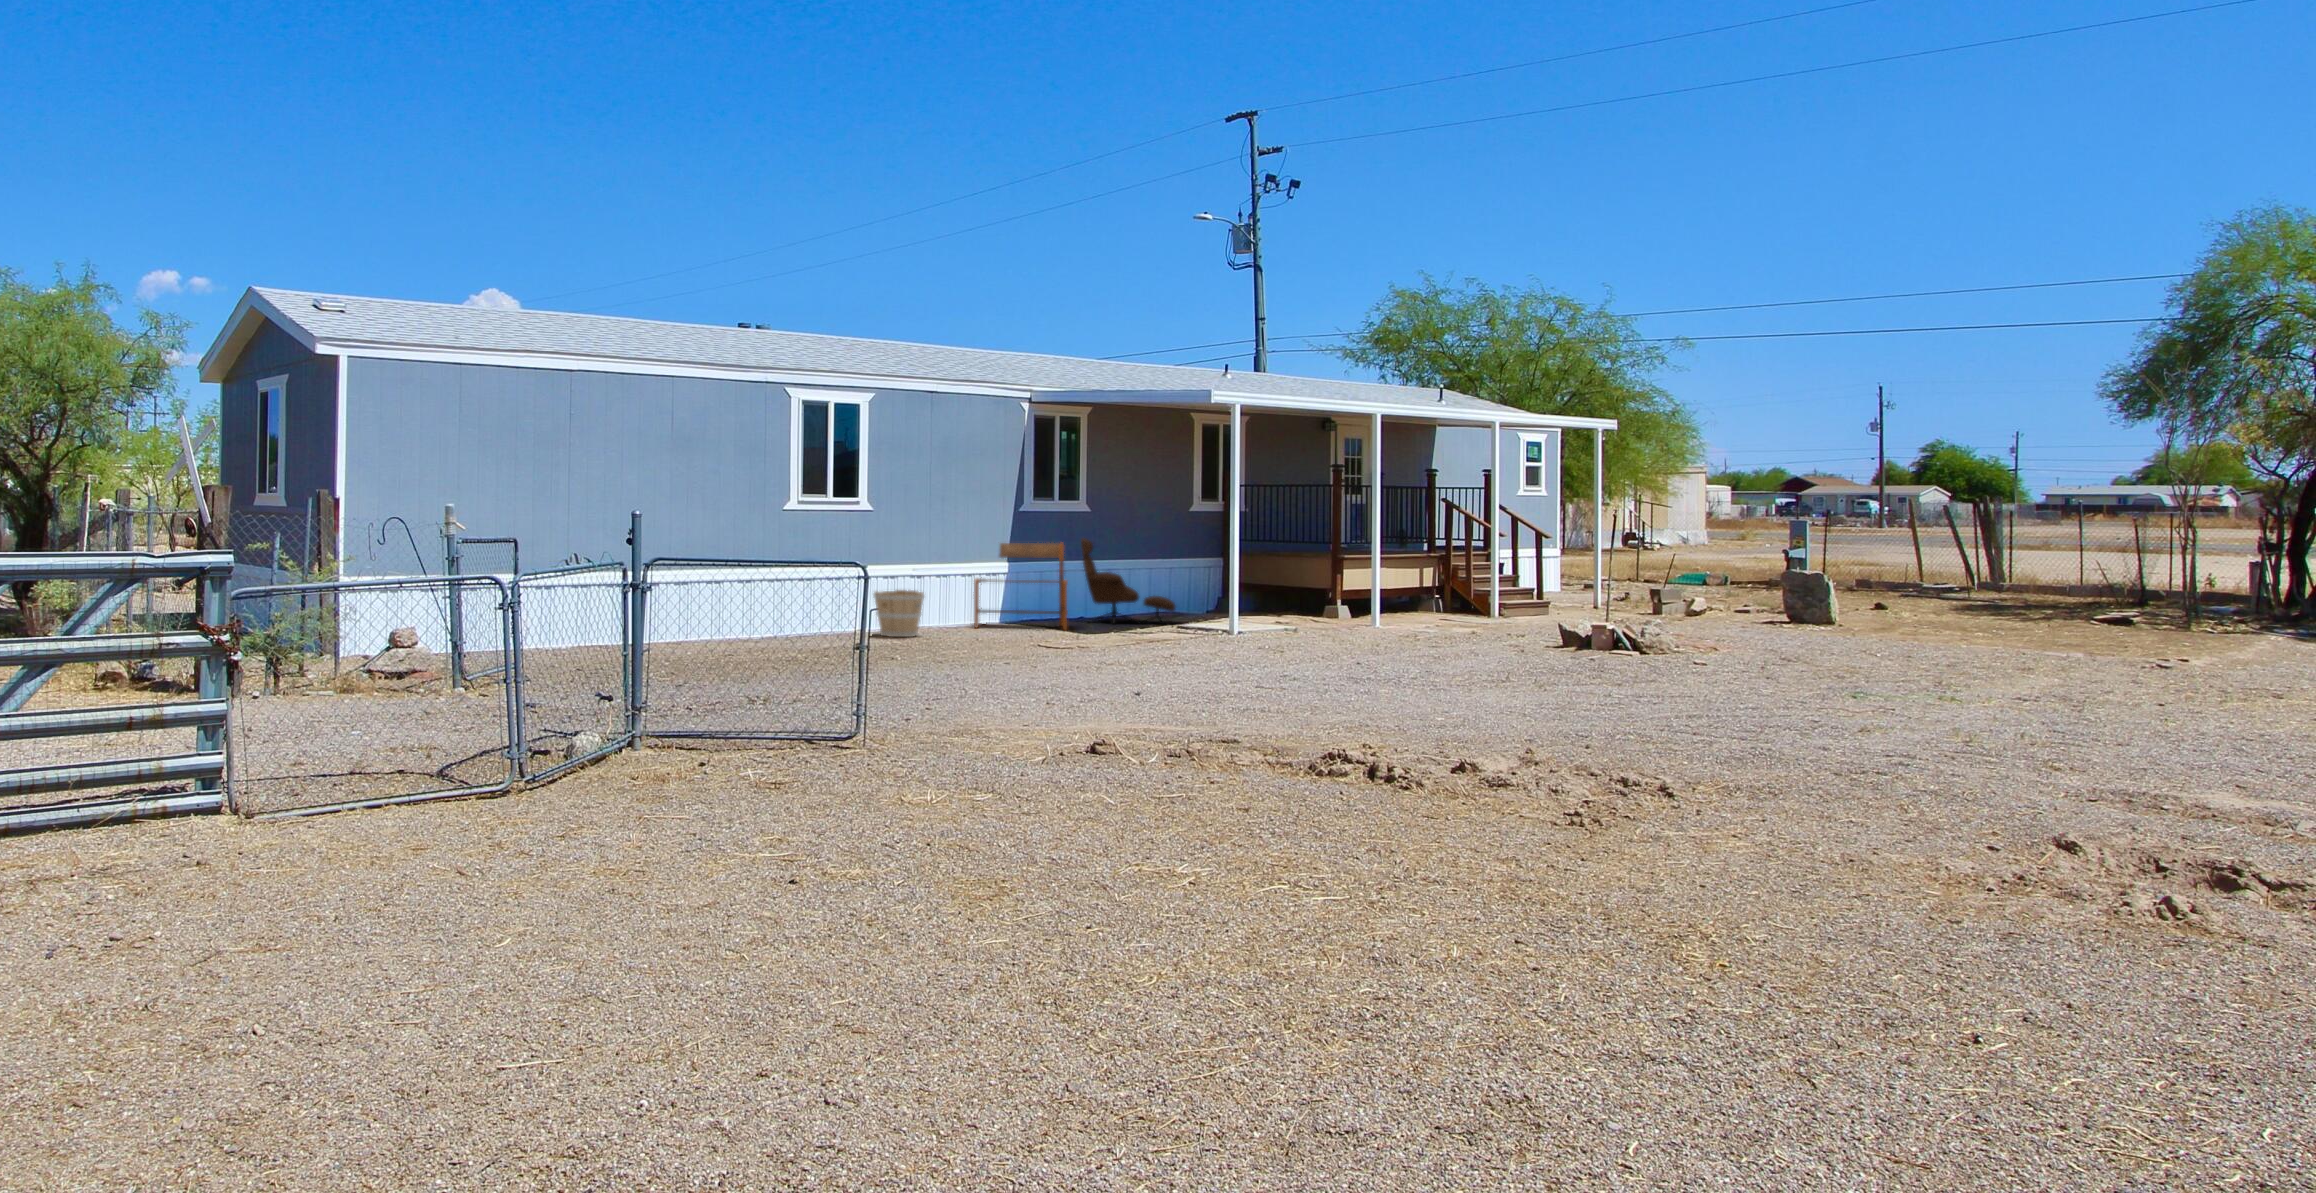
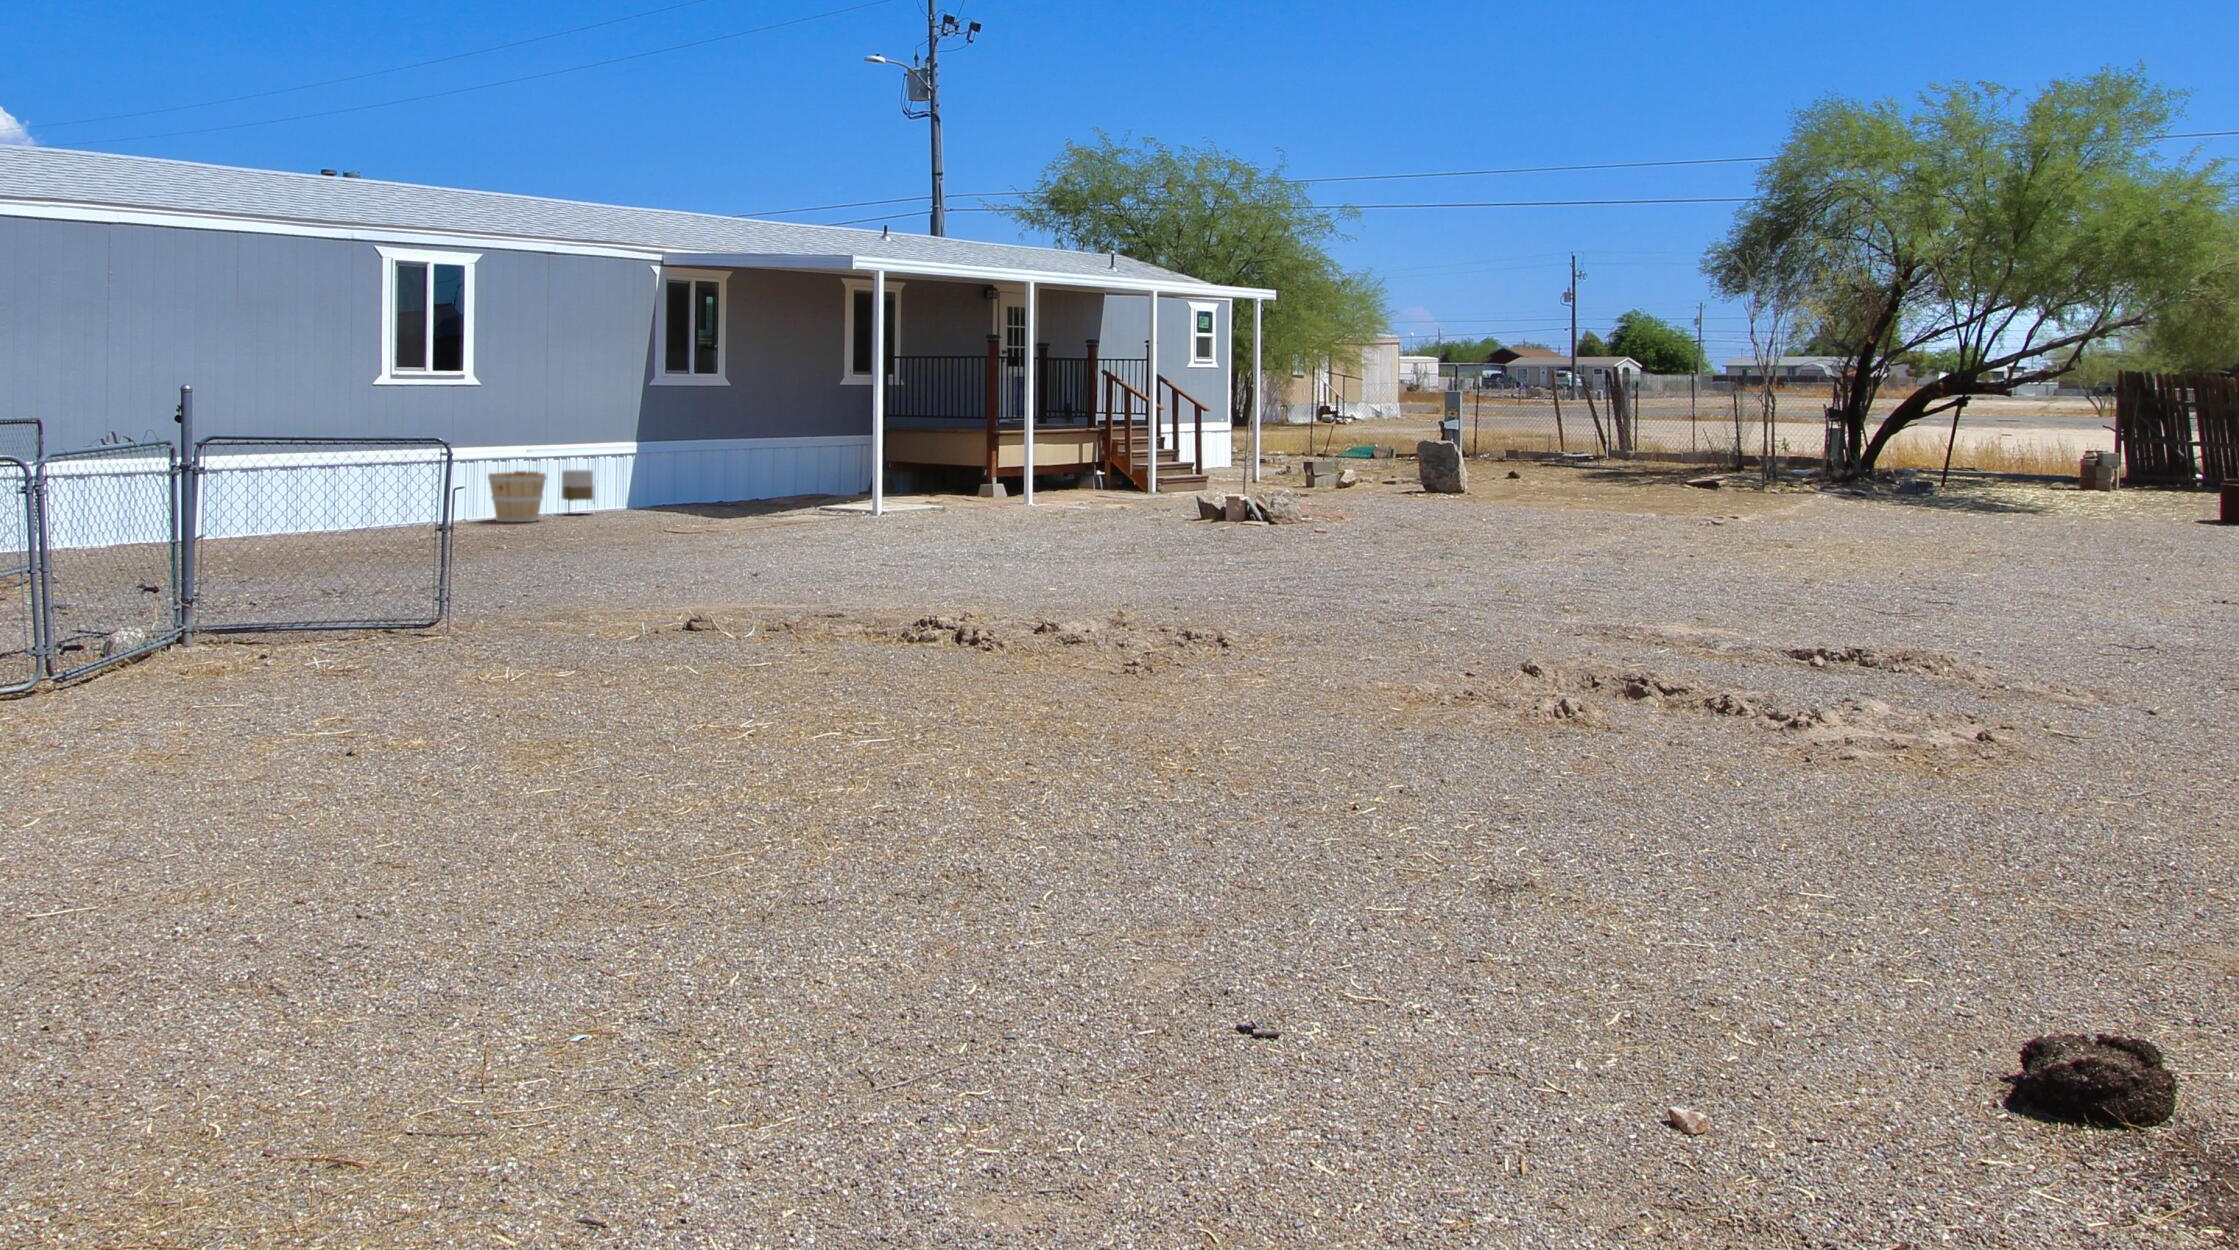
lounge chair: present [1081,538,1176,623] -> none [724,413,824,504]
bench: present [974,543,1068,630] -> none [604,418,708,512]
planter: none [937,589,966,631] -> present [561,470,594,510]

